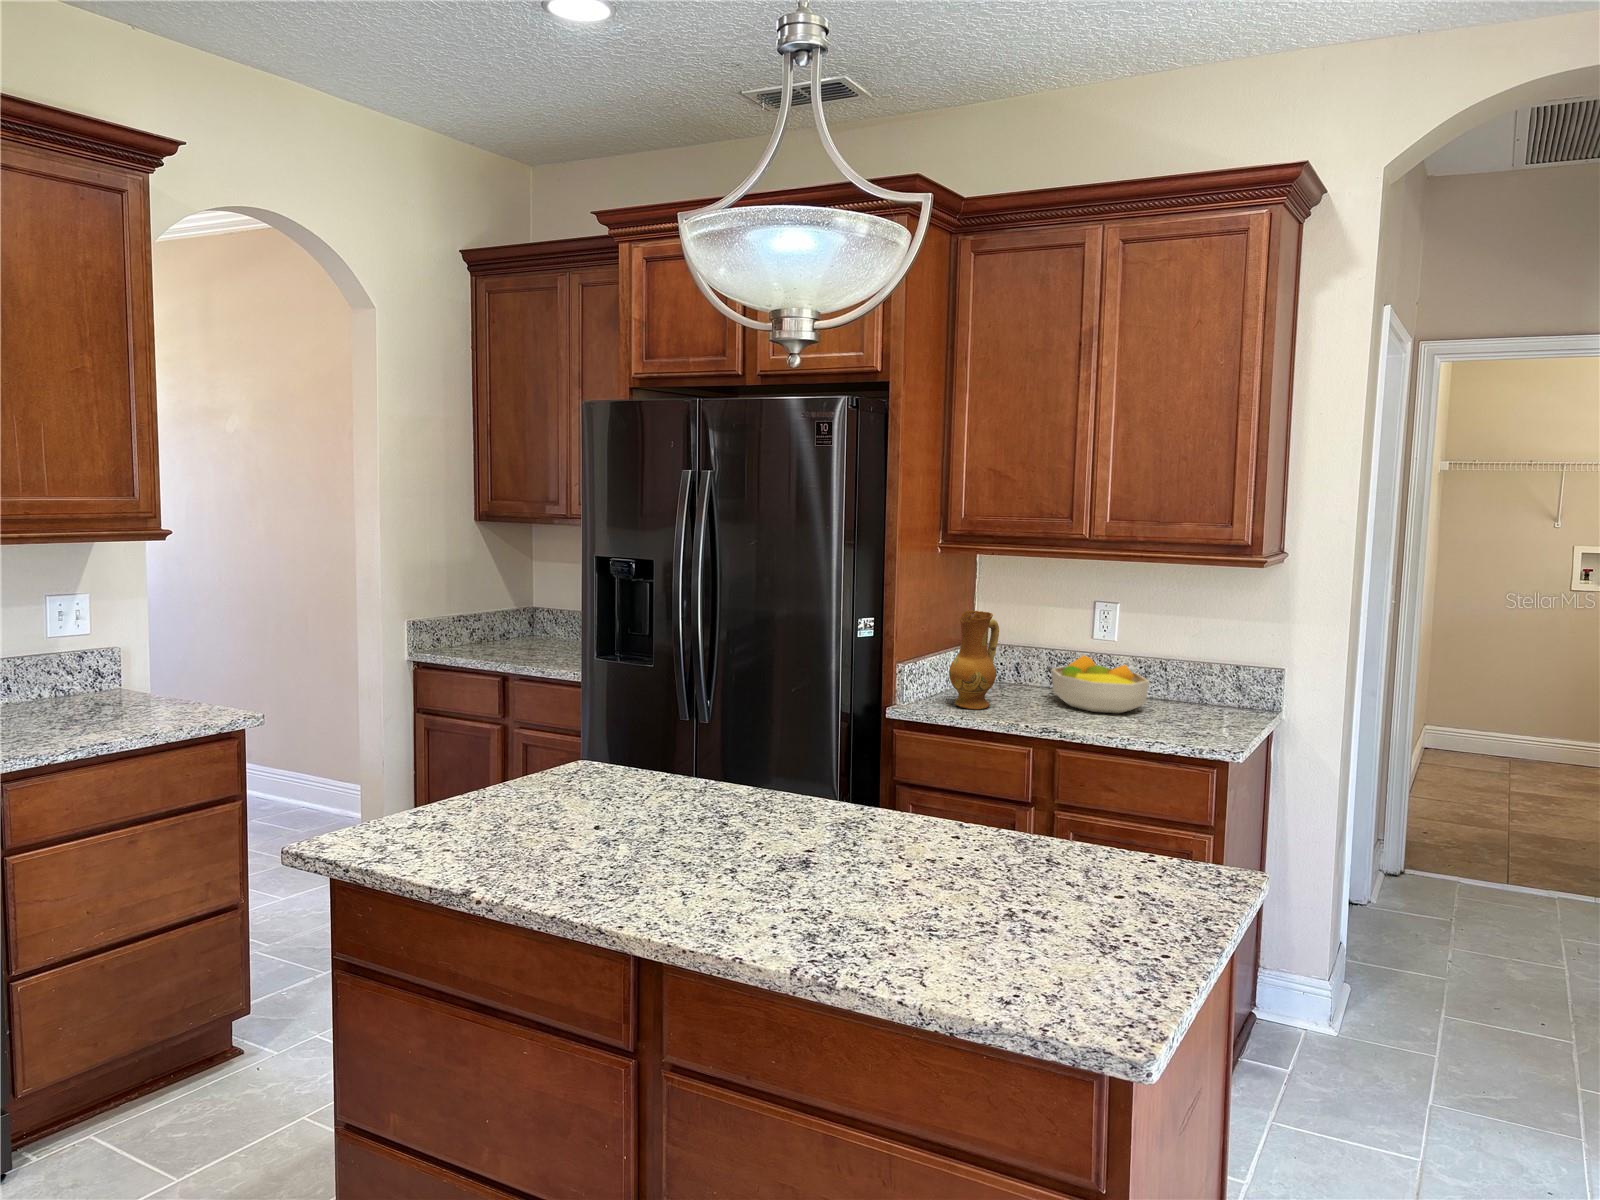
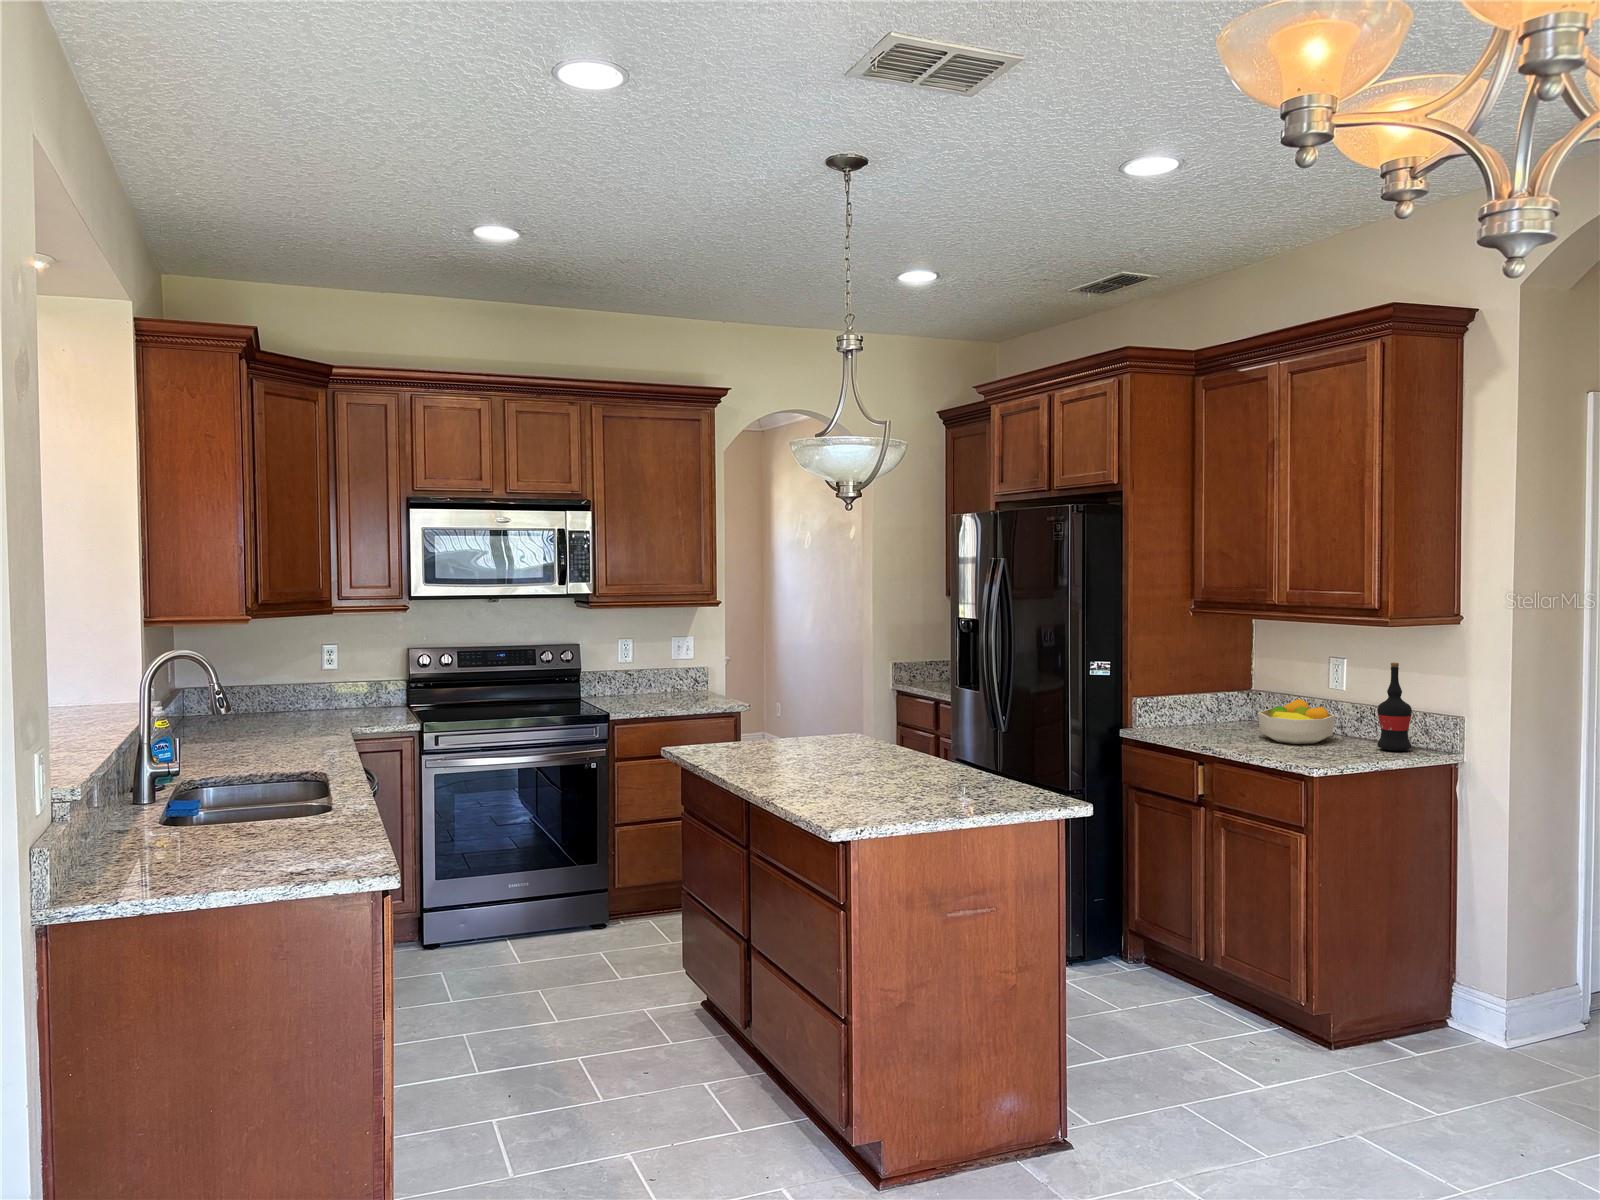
wine bottle: none [1199,609,1240,713] -> present [1377,663,1412,751]
ceramic jug: present [949,611,999,709] -> none [1169,659,1213,734]

